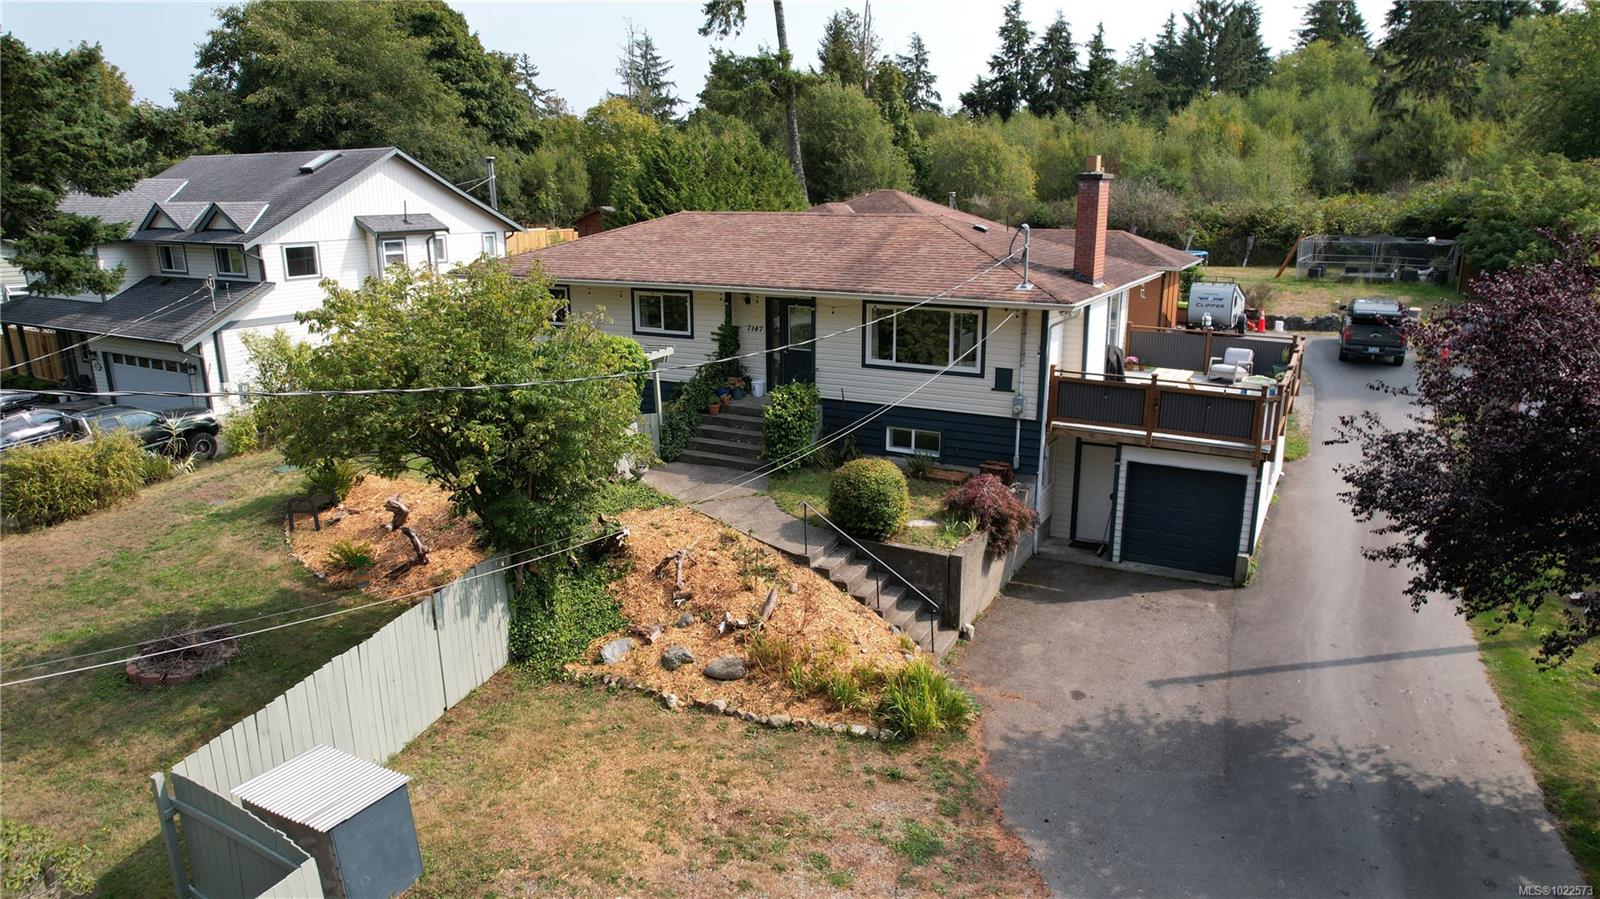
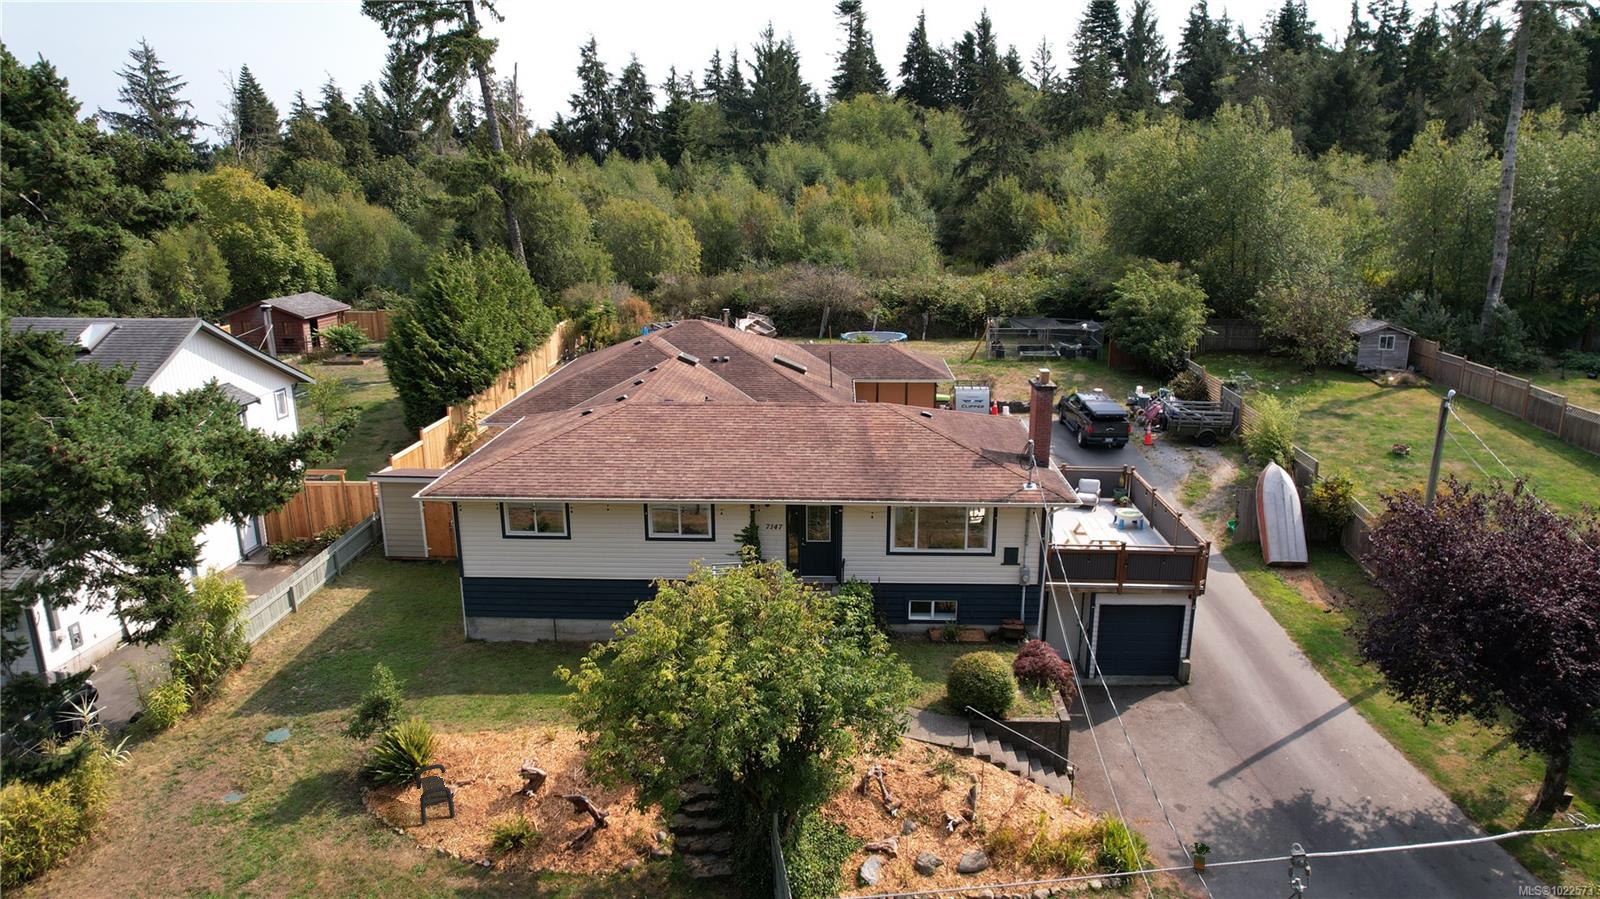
potted tree: present [349,555,373,588] -> present [1190,842,1211,874]

